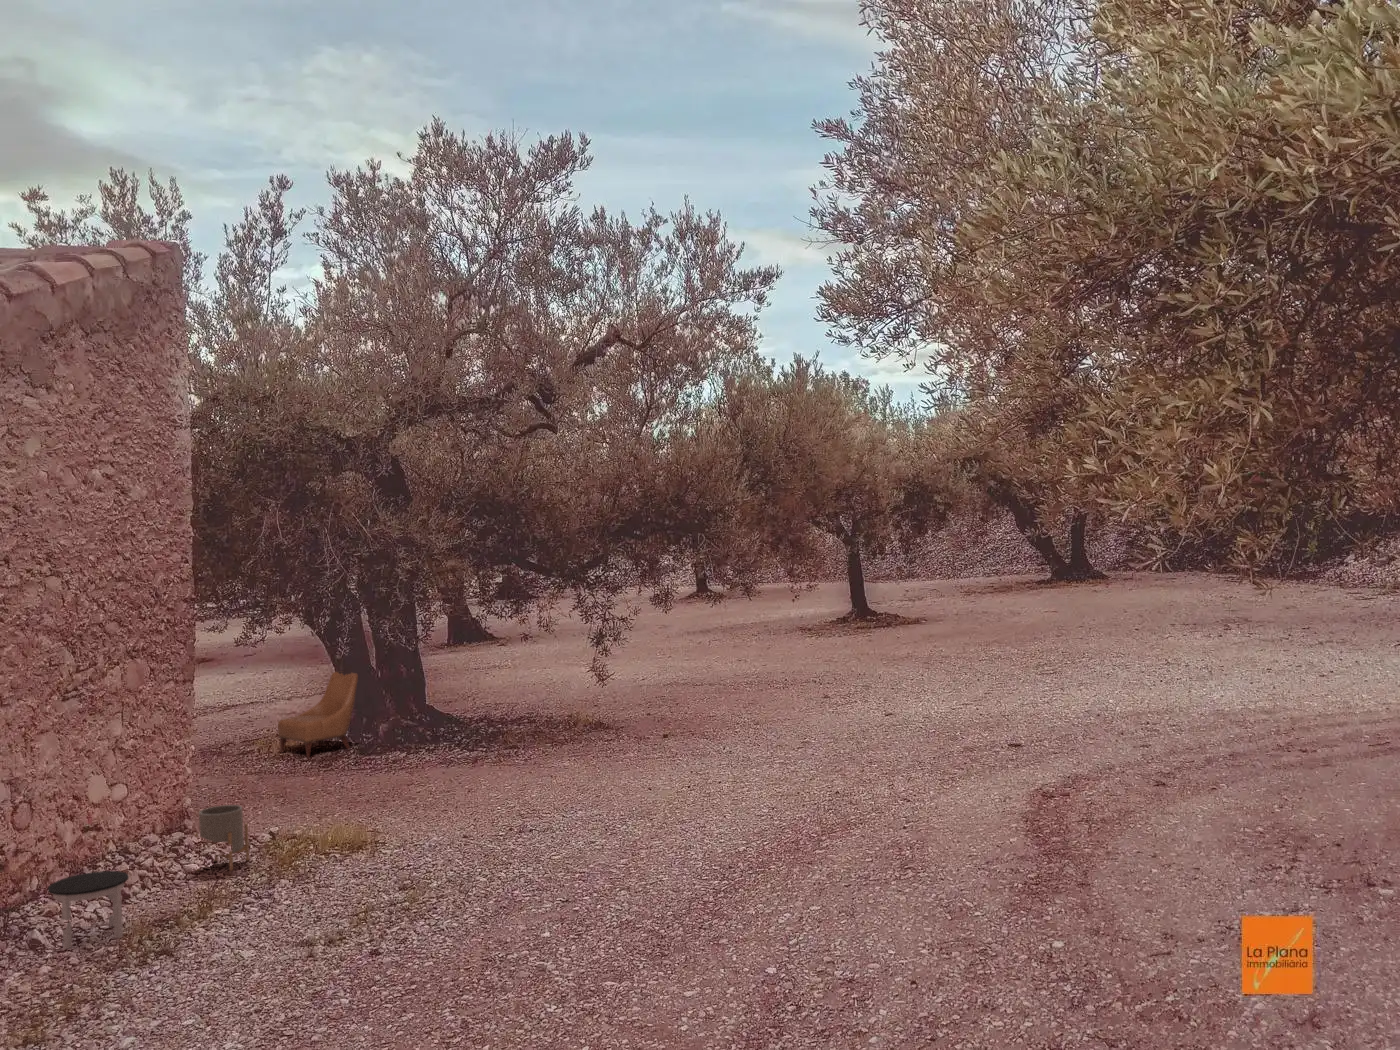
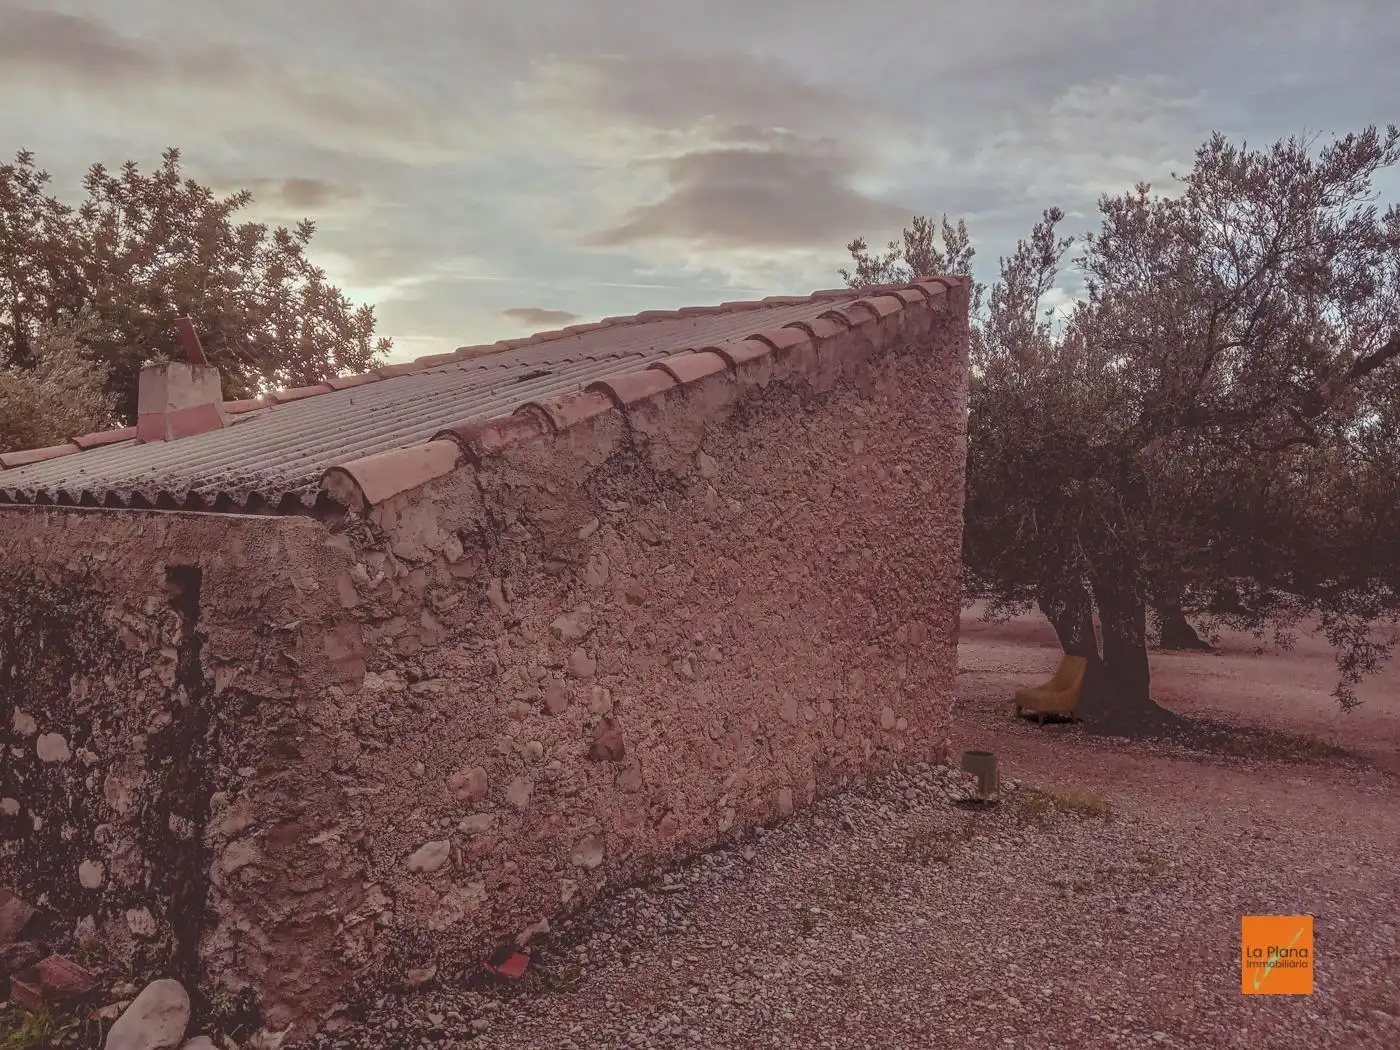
round table: present [48,871,129,949] -> none [852,783,910,841]

